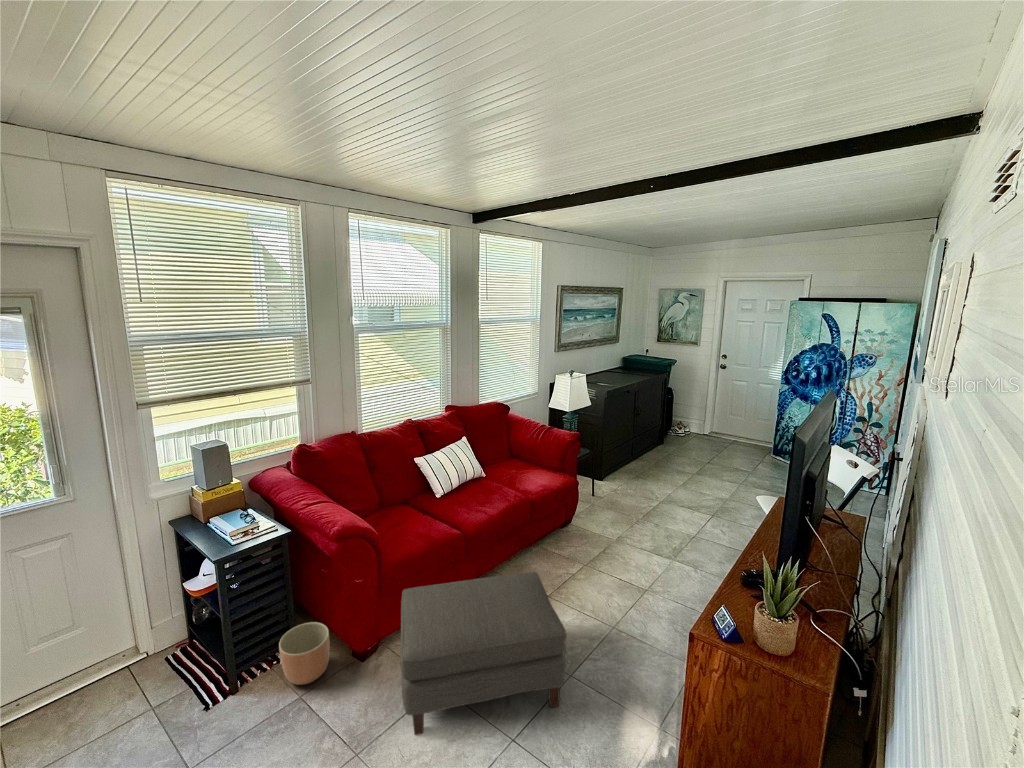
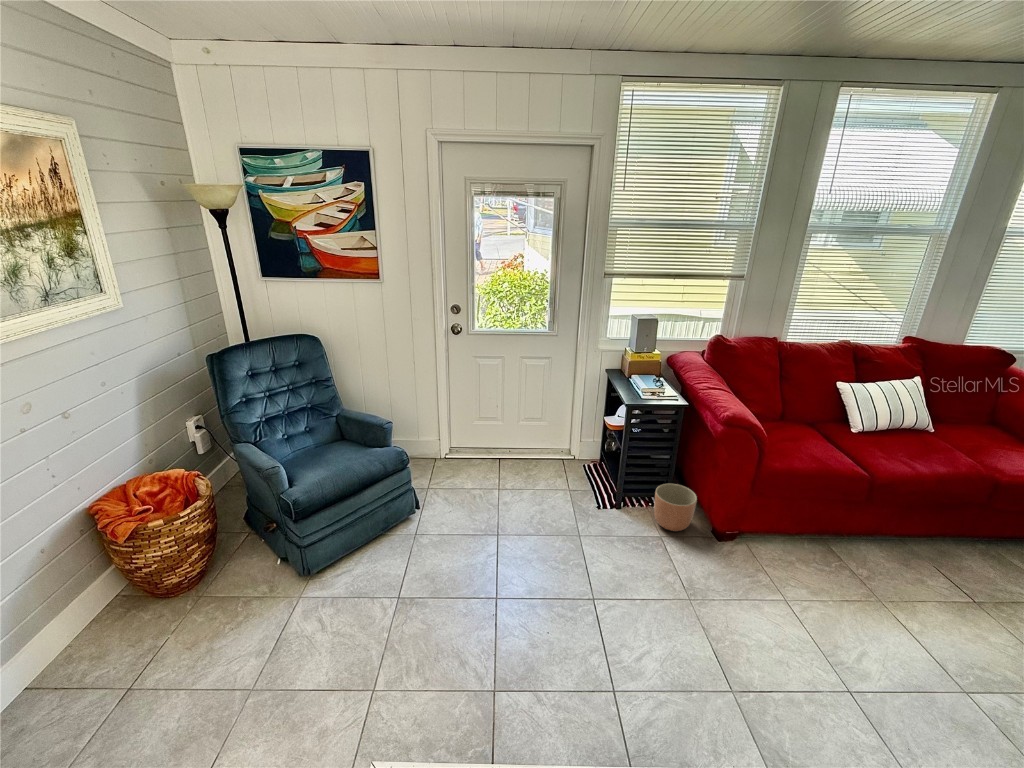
ottoman: present [400,572,567,735] -> none [742,497,972,703]

